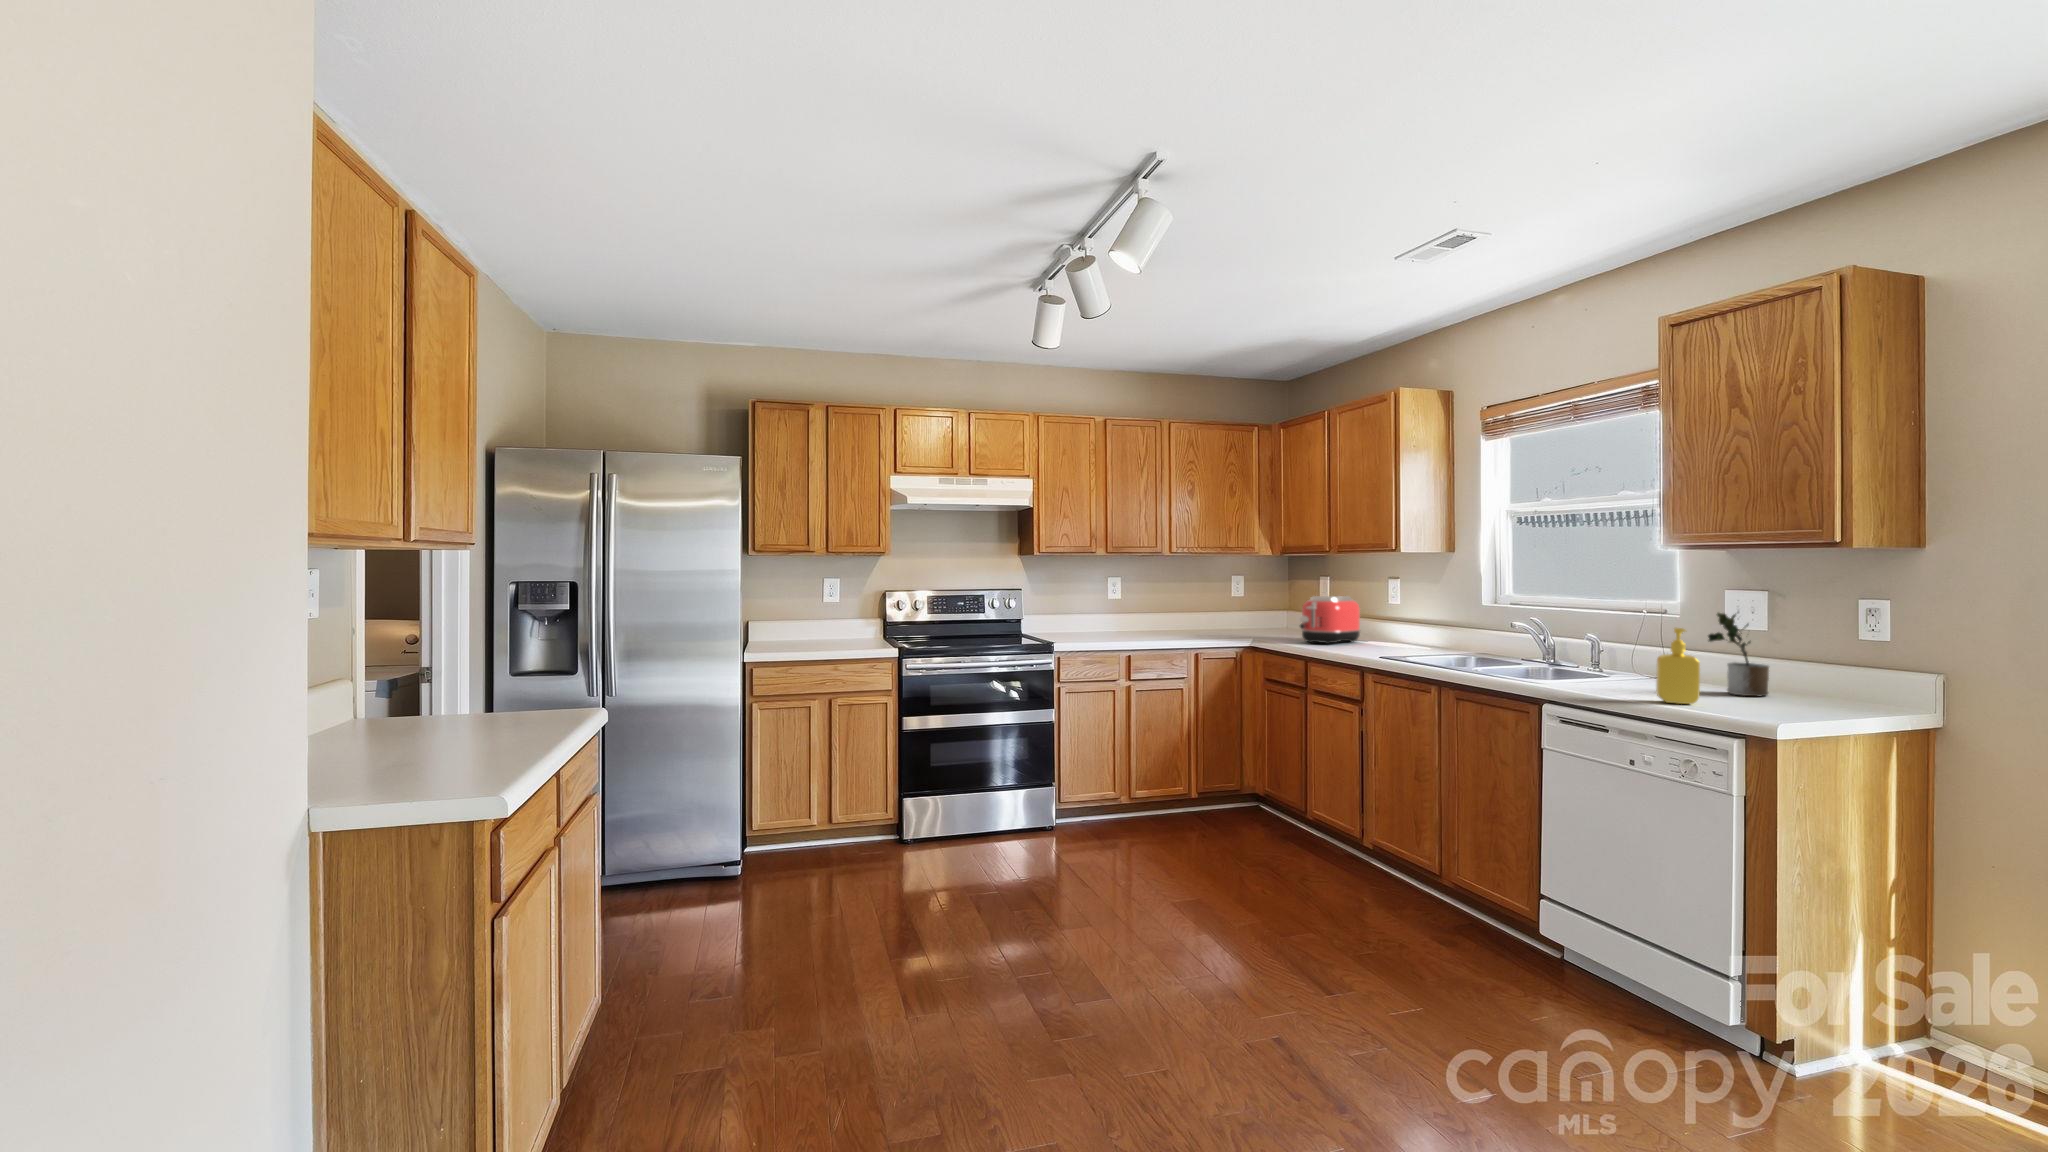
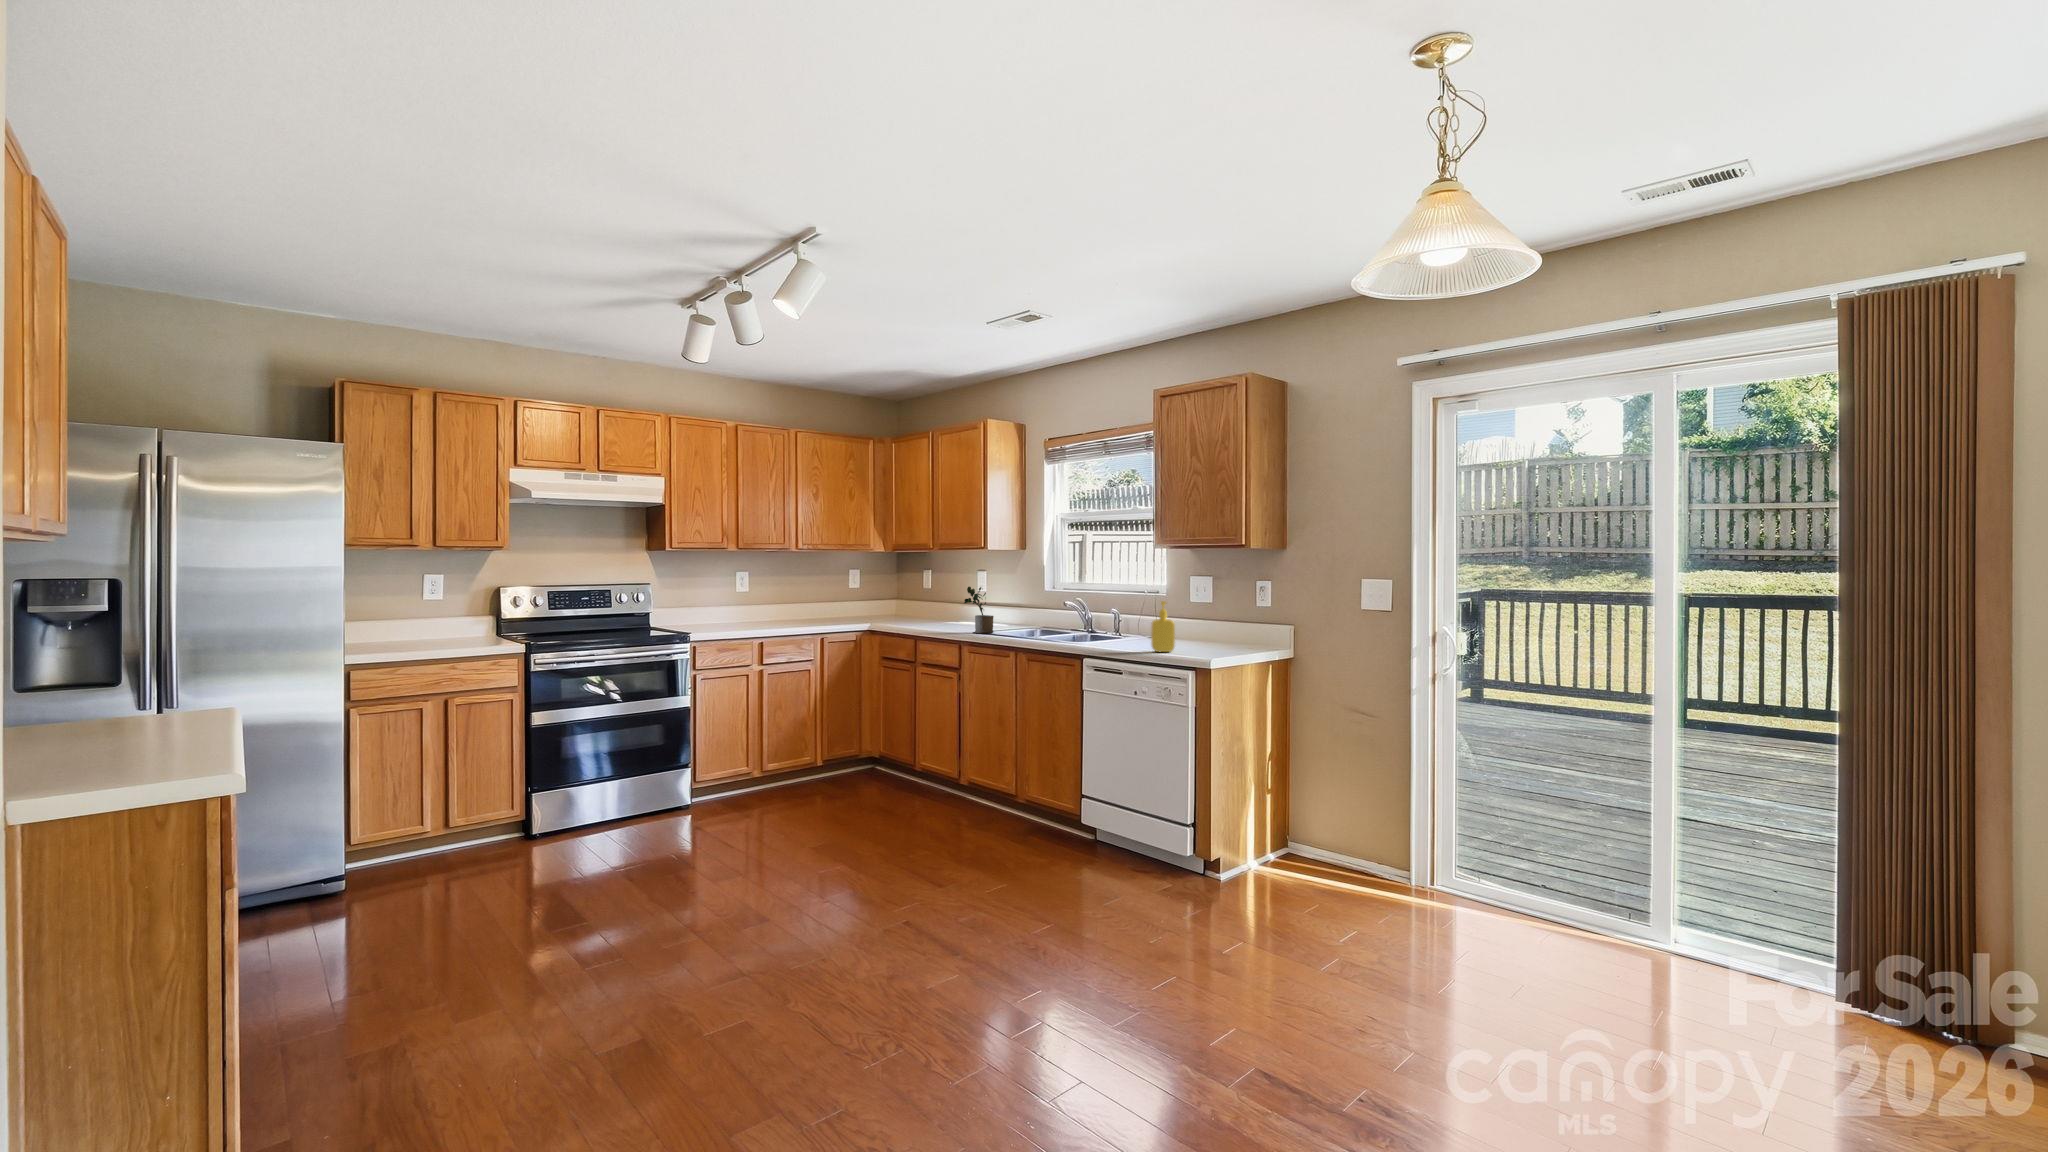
toaster: present [1300,596,1360,644] -> none [907,586,956,627]
potted plant: present [1708,613,1769,696] -> present [964,587,994,634]

